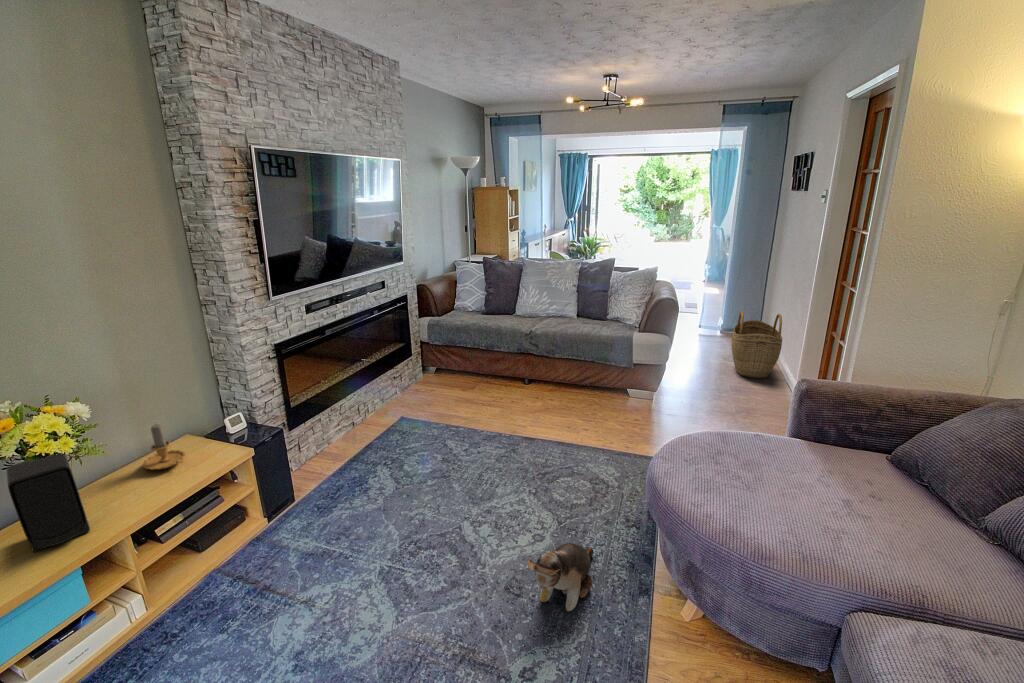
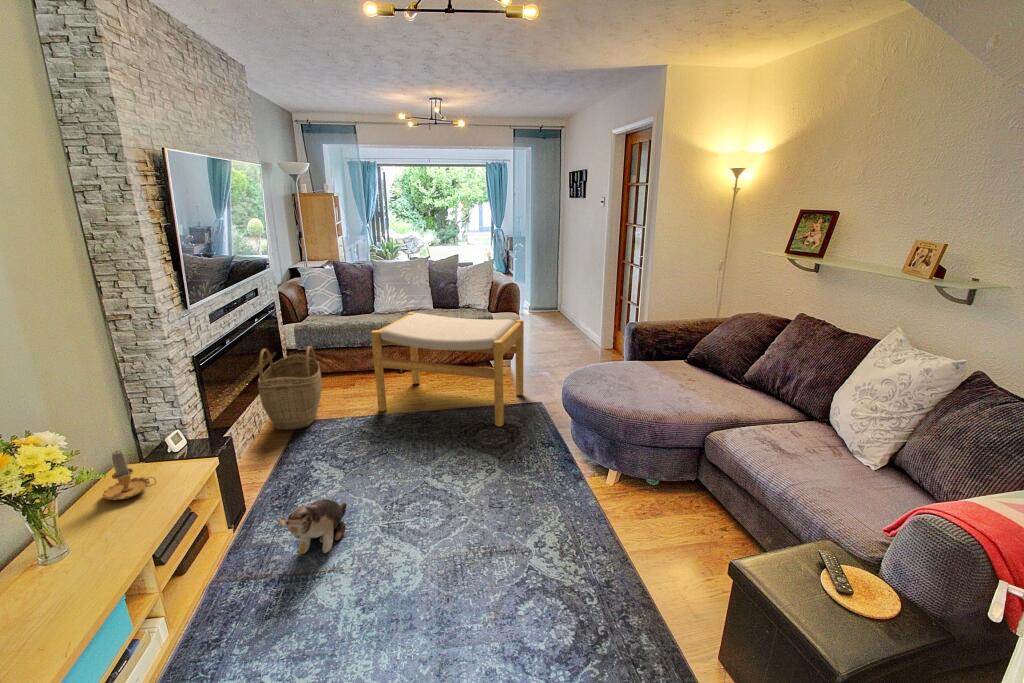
woven basket: present [732,311,782,379] -> present [258,346,322,430]
footstool: none [472,320,652,477] -> present [371,312,524,427]
speaker: present [7,454,90,552] -> none [14,483,116,590]
plush toy: present [528,543,593,611] -> present [279,499,346,554]

